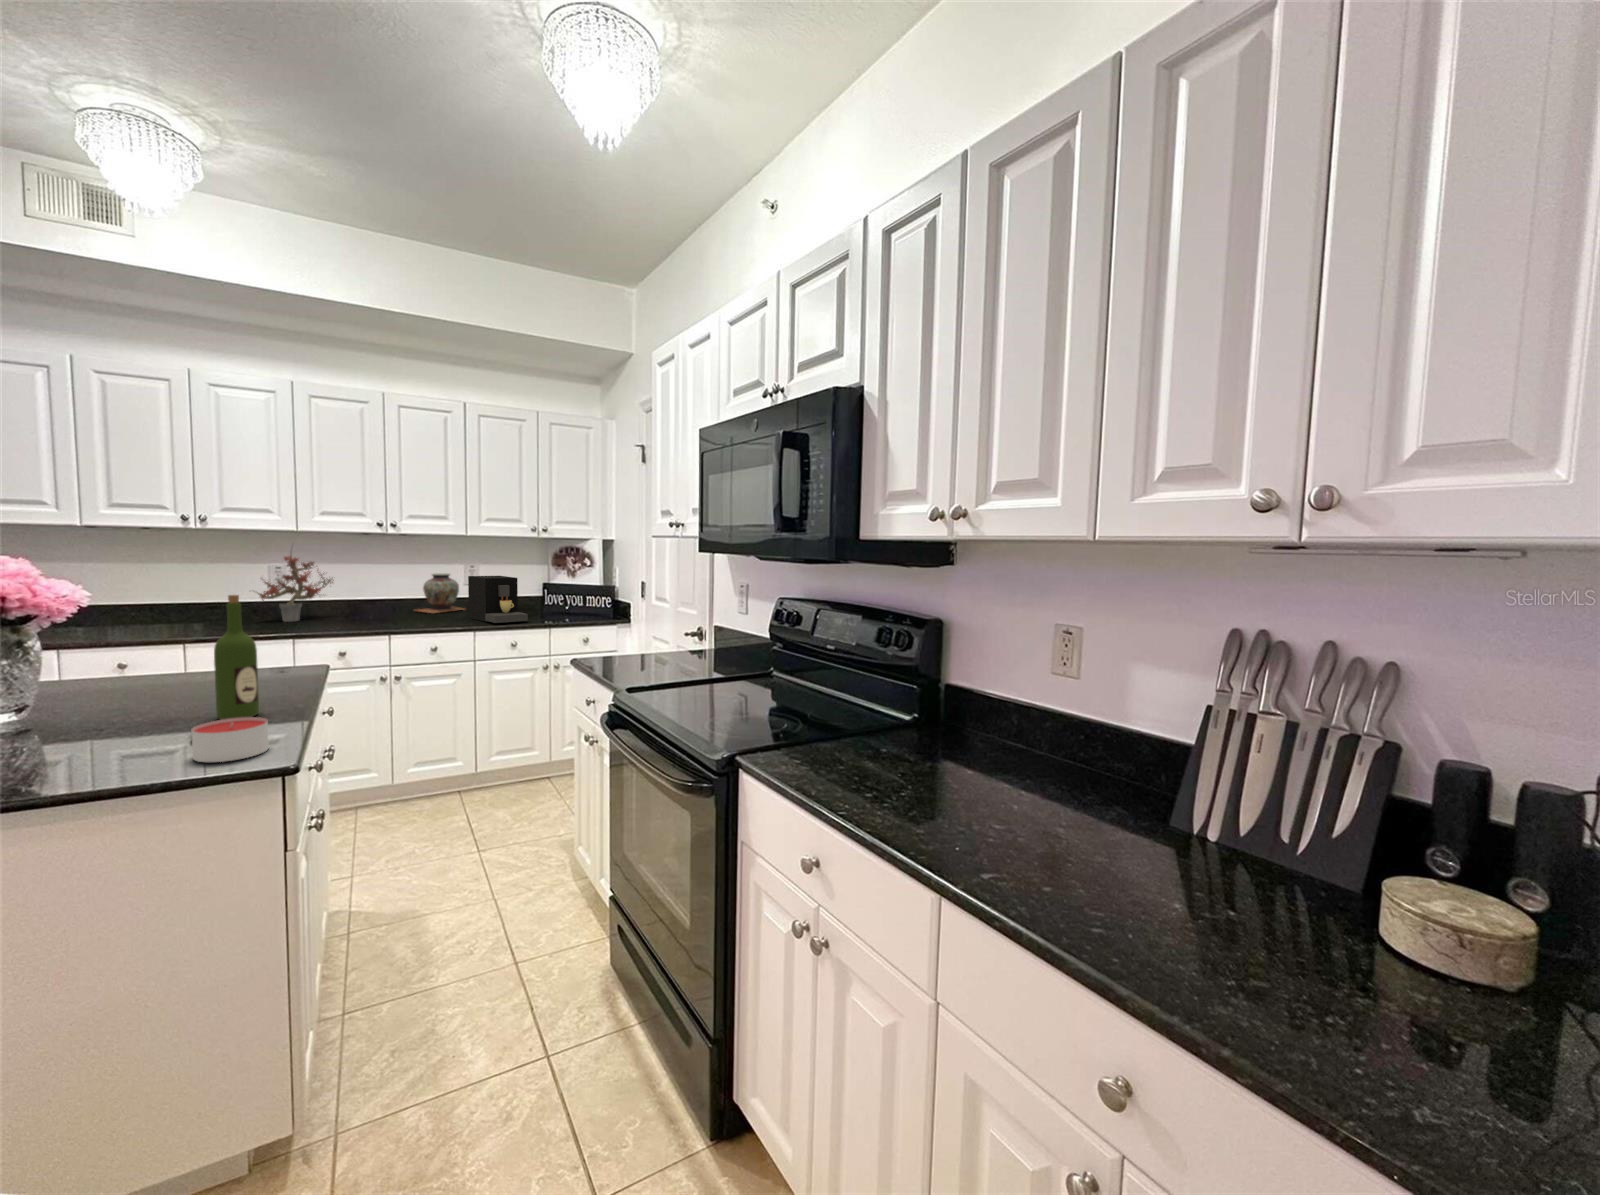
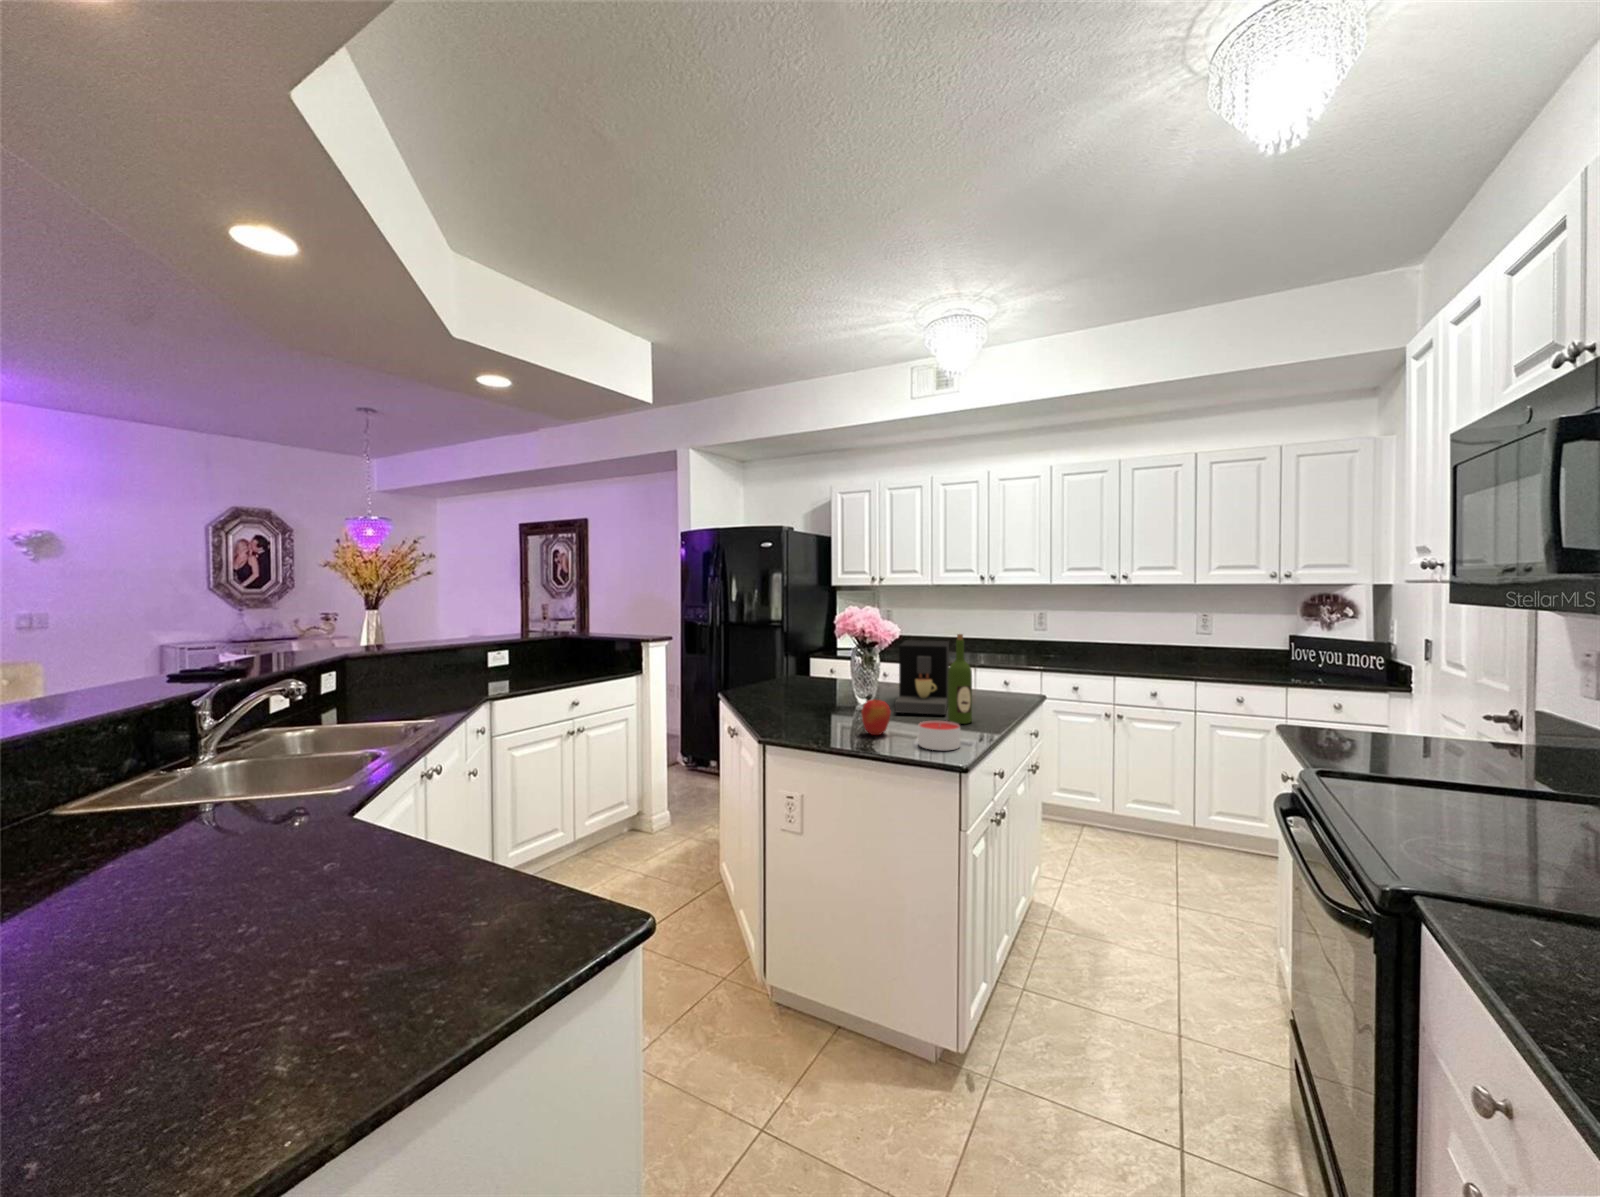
potted plant: present [258,553,333,622] -> none [1018,595,1079,658]
decorative vase: present [417,573,463,613] -> none [1144,622,1197,660]
coffee maker: present [468,576,528,623] -> present [895,640,949,715]
apple: none [50,706,121,767] -> present [862,699,891,735]

